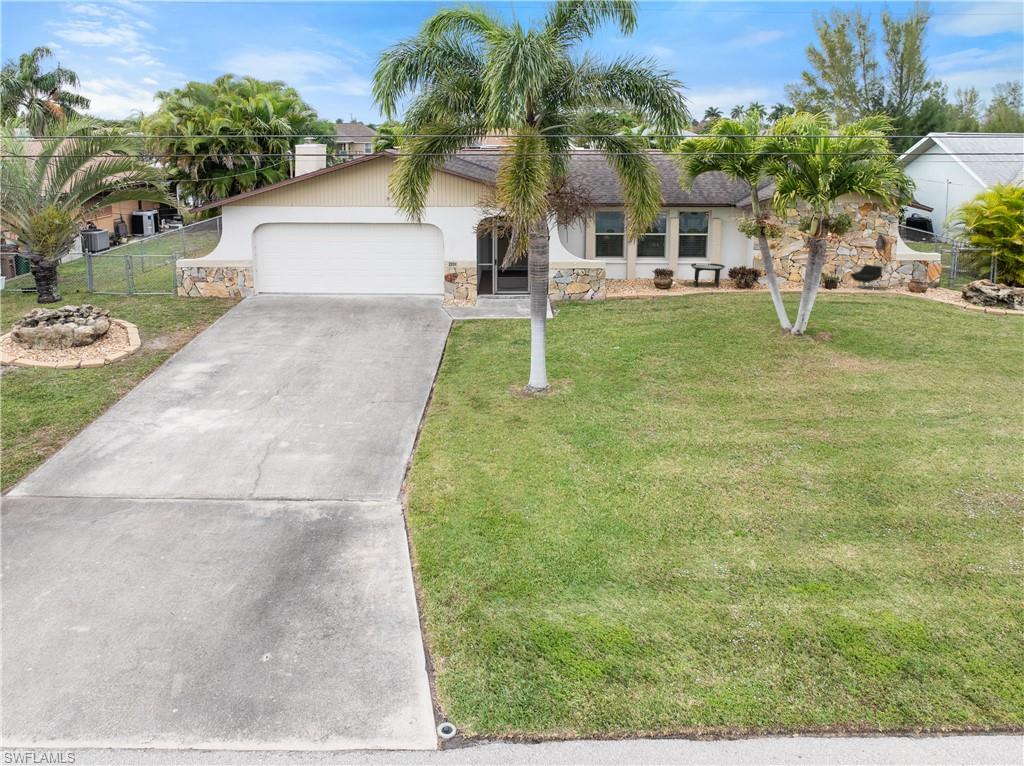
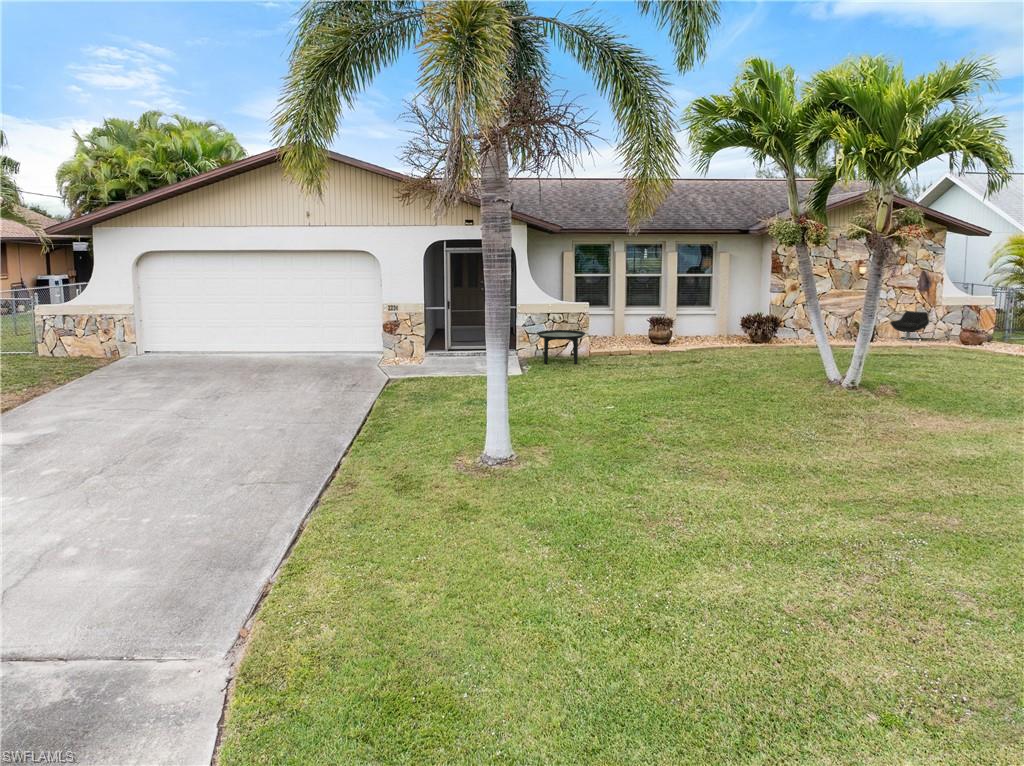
round table: present [691,263,725,287] -> present [537,330,585,364]

